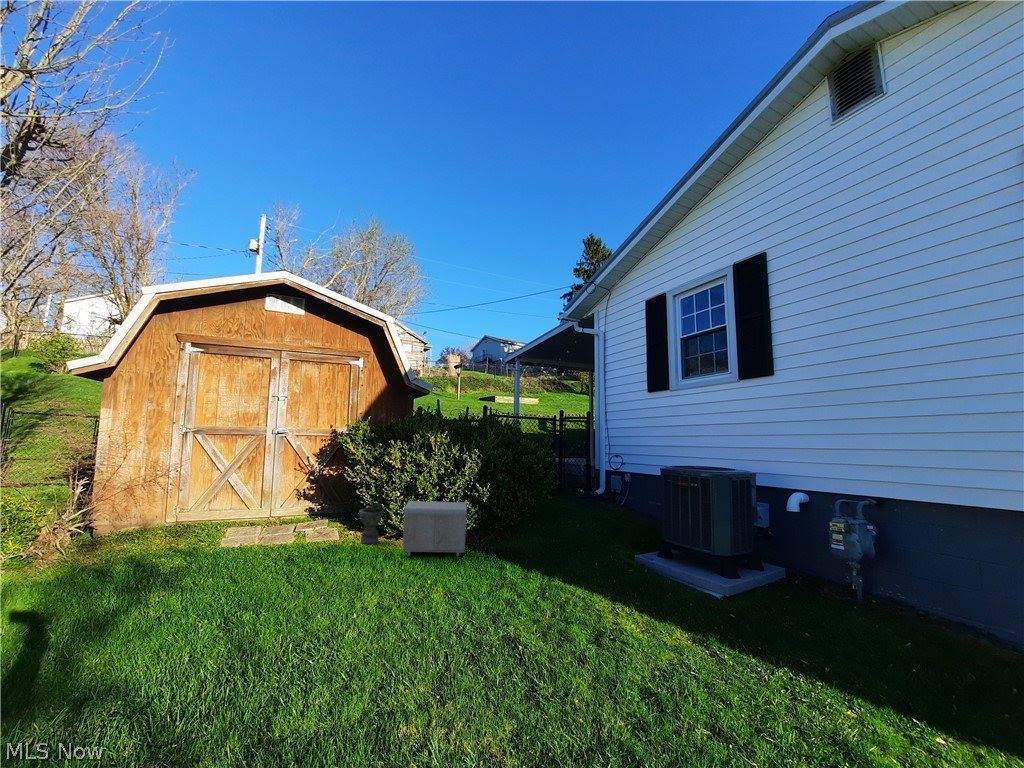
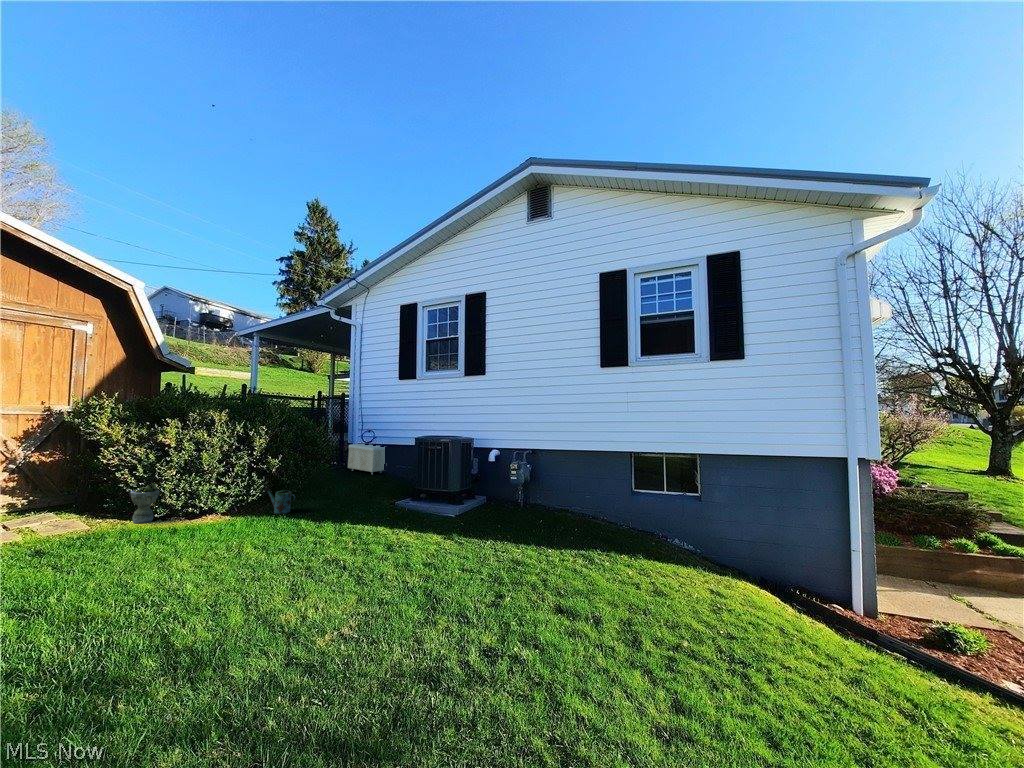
storage bench: present [402,501,467,556] -> present [348,444,387,474]
watering can: none [481,518,510,553] -> present [265,487,295,514]

